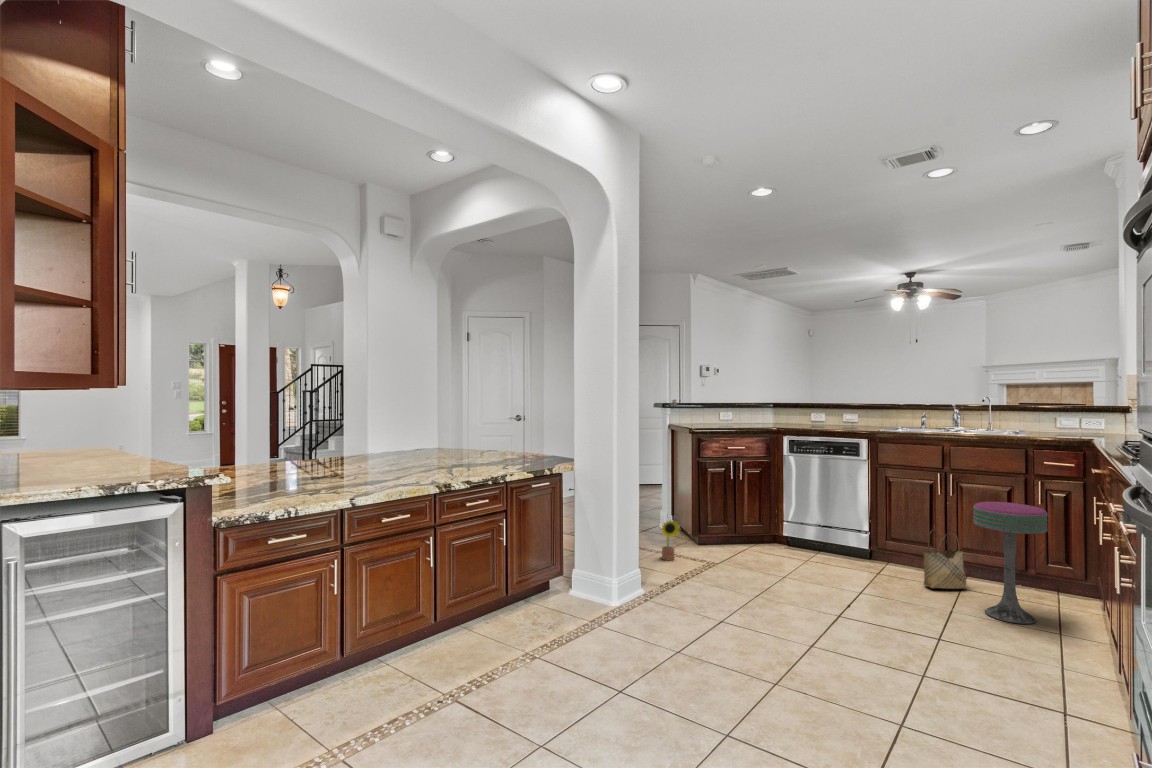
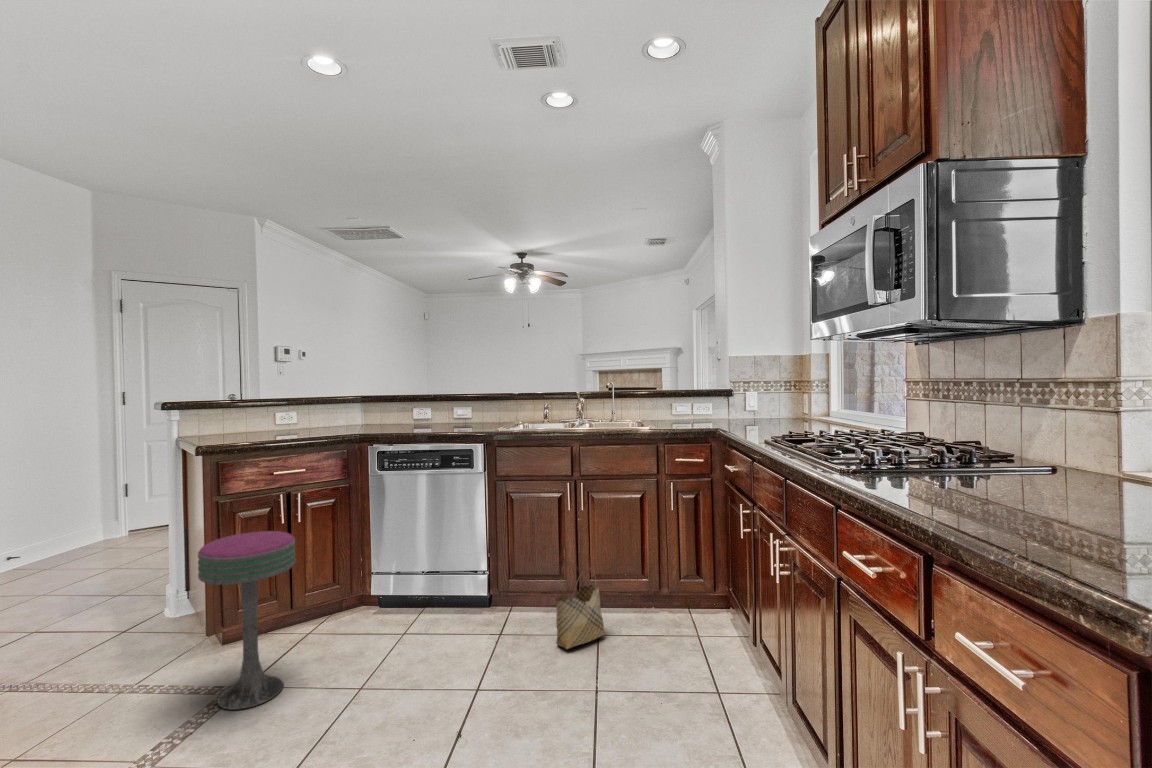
bar stool: present [973,502,1048,624] -> present [198,531,296,710]
decorative plant: present [661,520,681,561] -> none [112,630,164,711]

